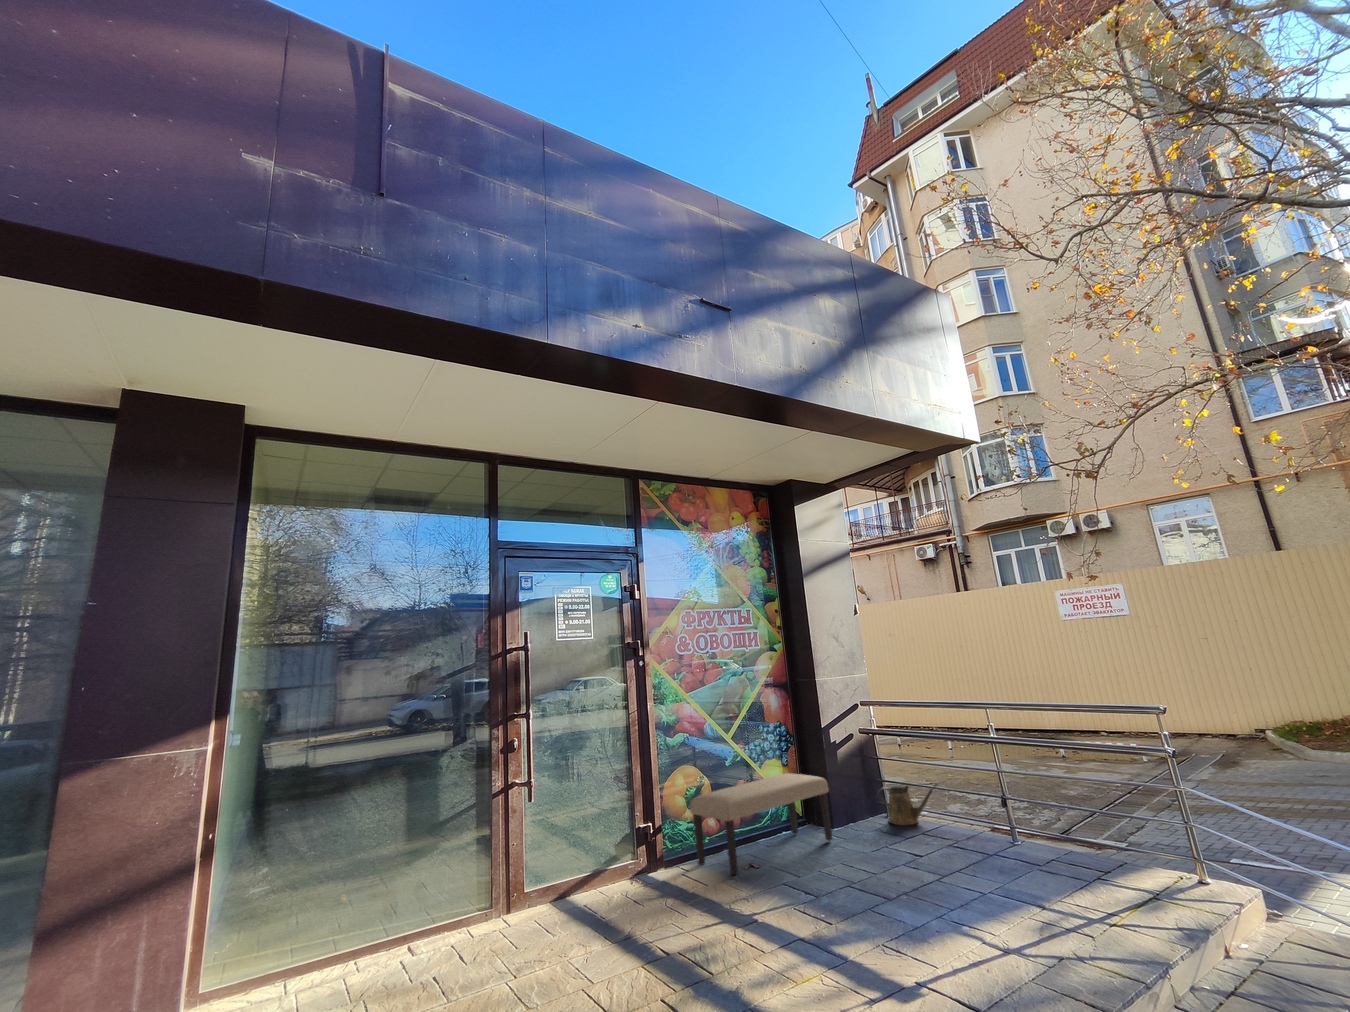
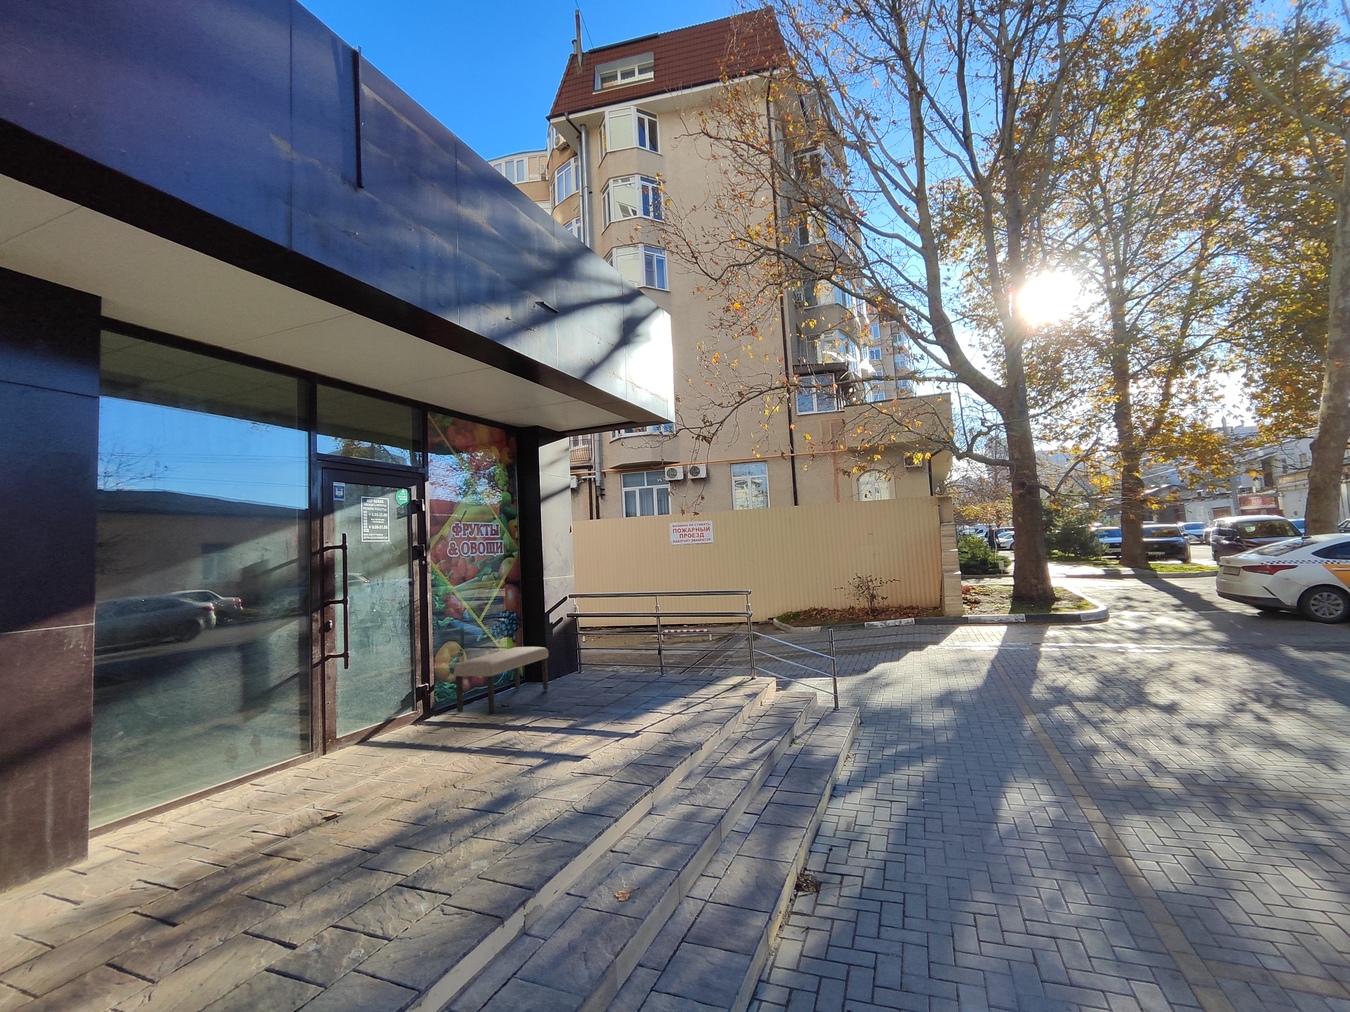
watering can: present [878,784,937,825] -> none [573,649,616,679]

